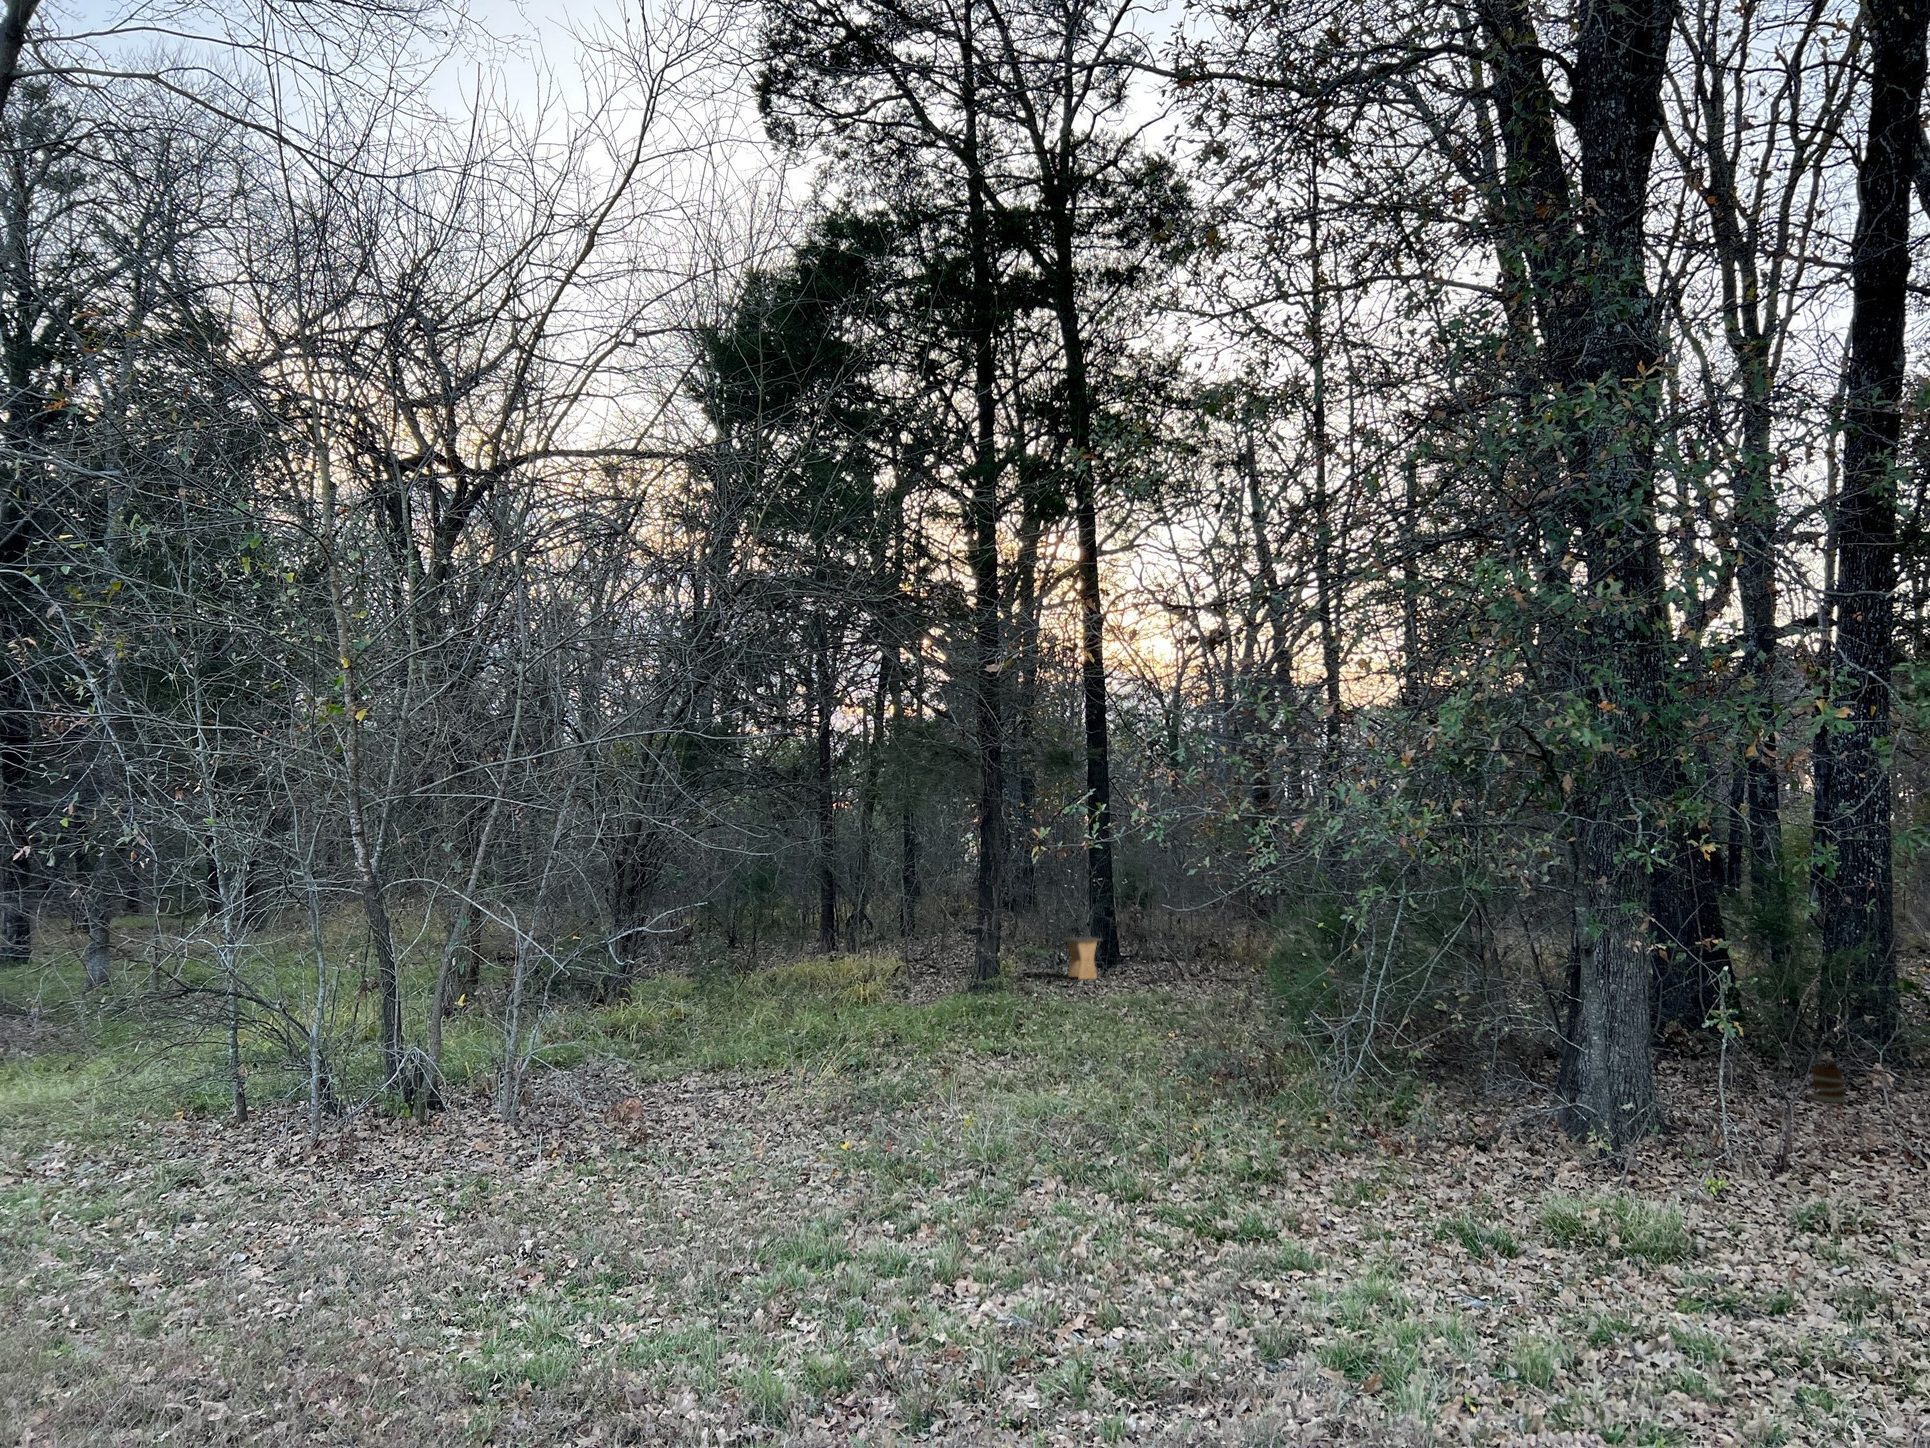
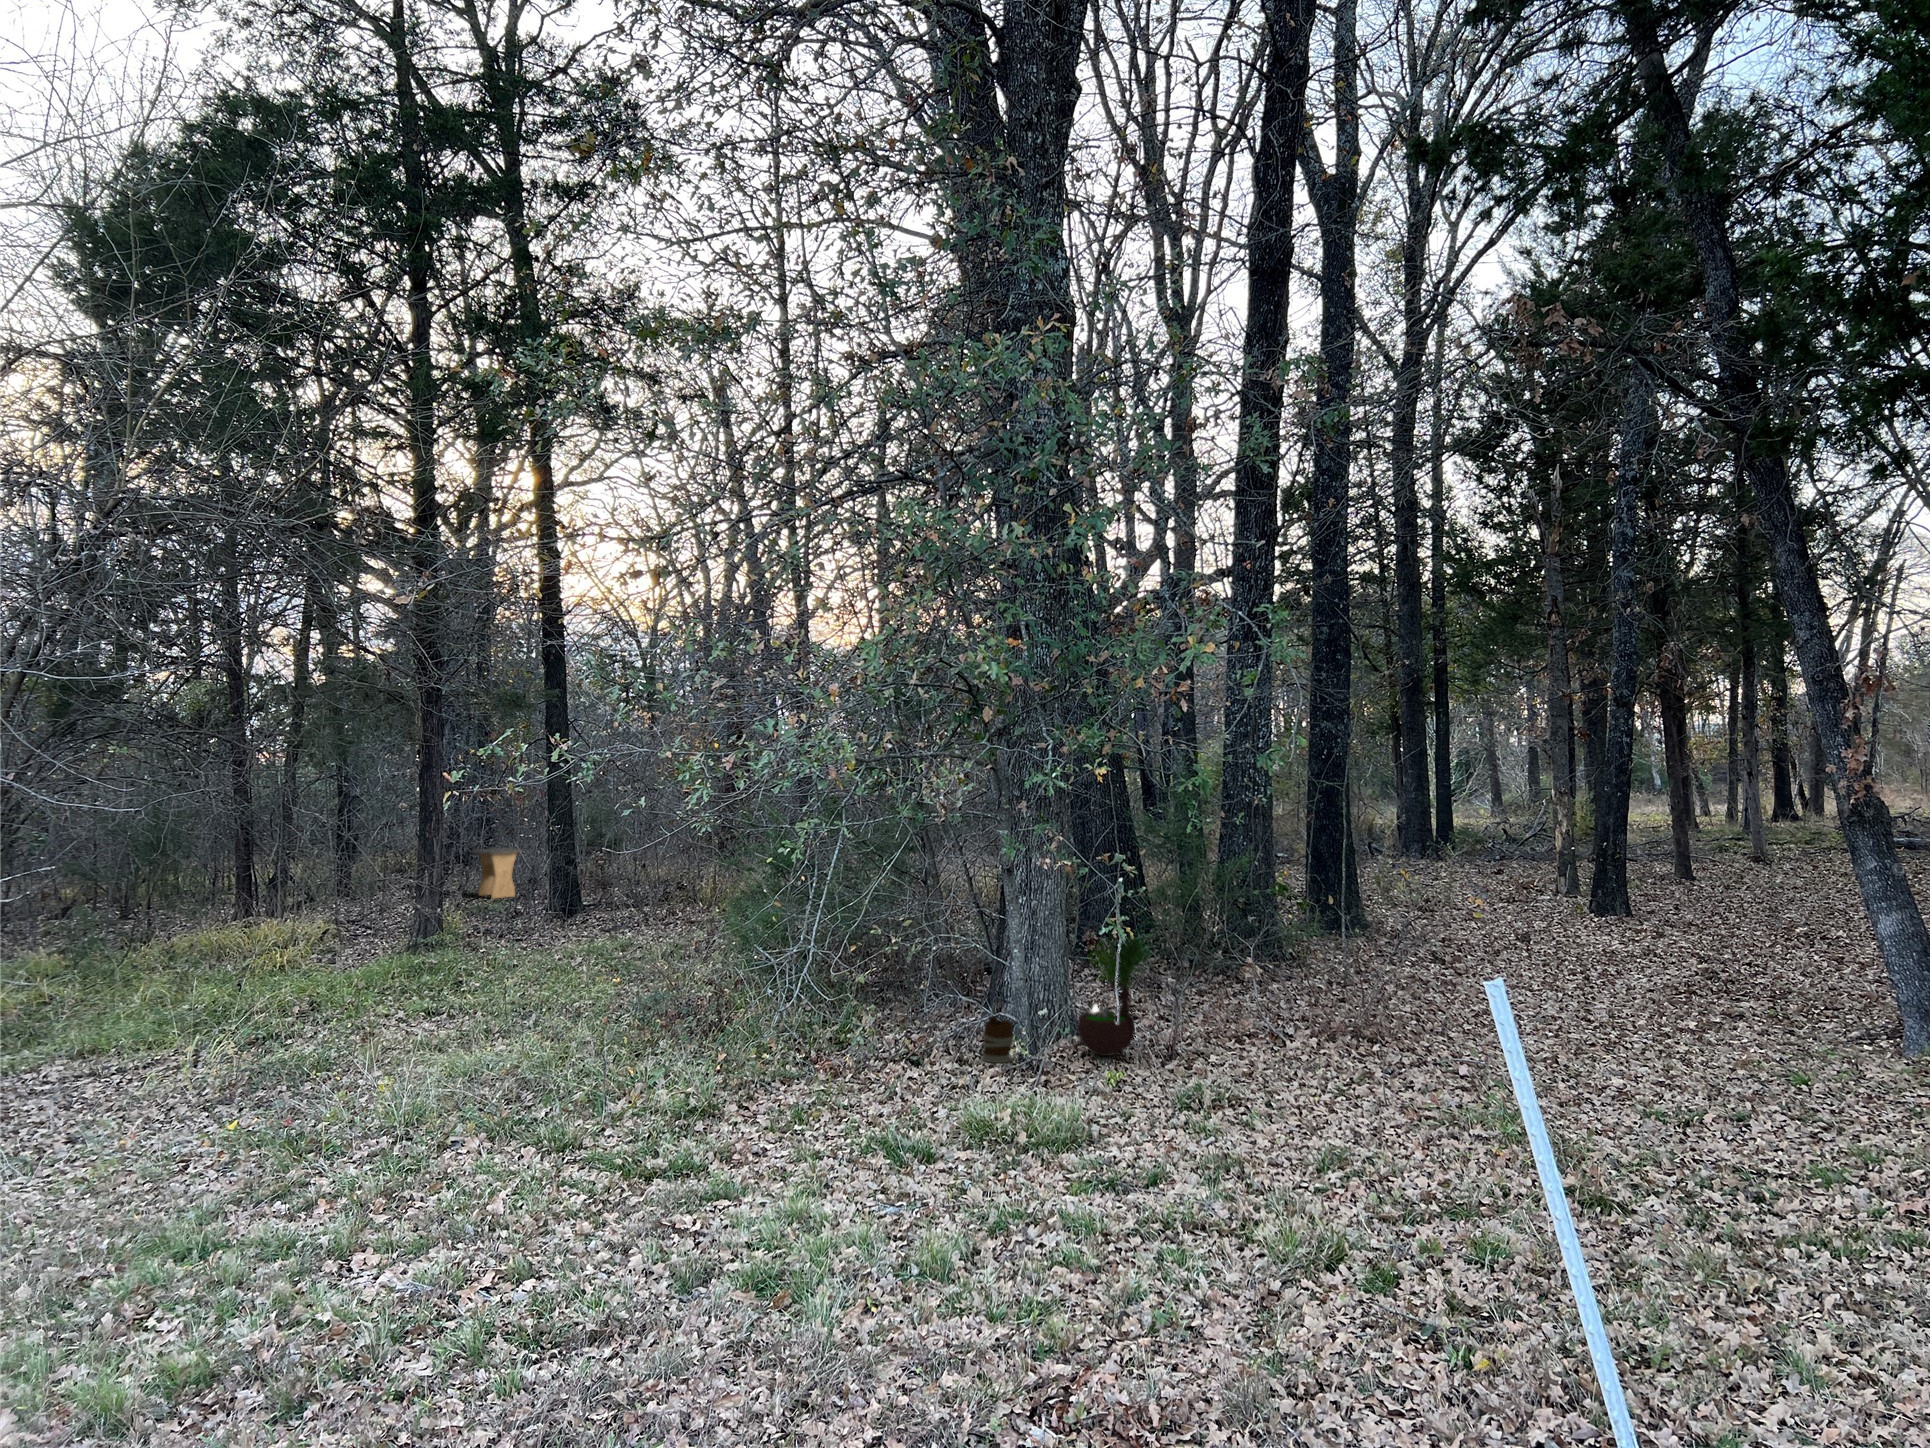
potted tree: none [1657,1018,1740,1161] -> present [1078,930,1150,1056]
wooden bucket: present [1812,1050,1847,1103] -> present [982,1014,1014,1063]

